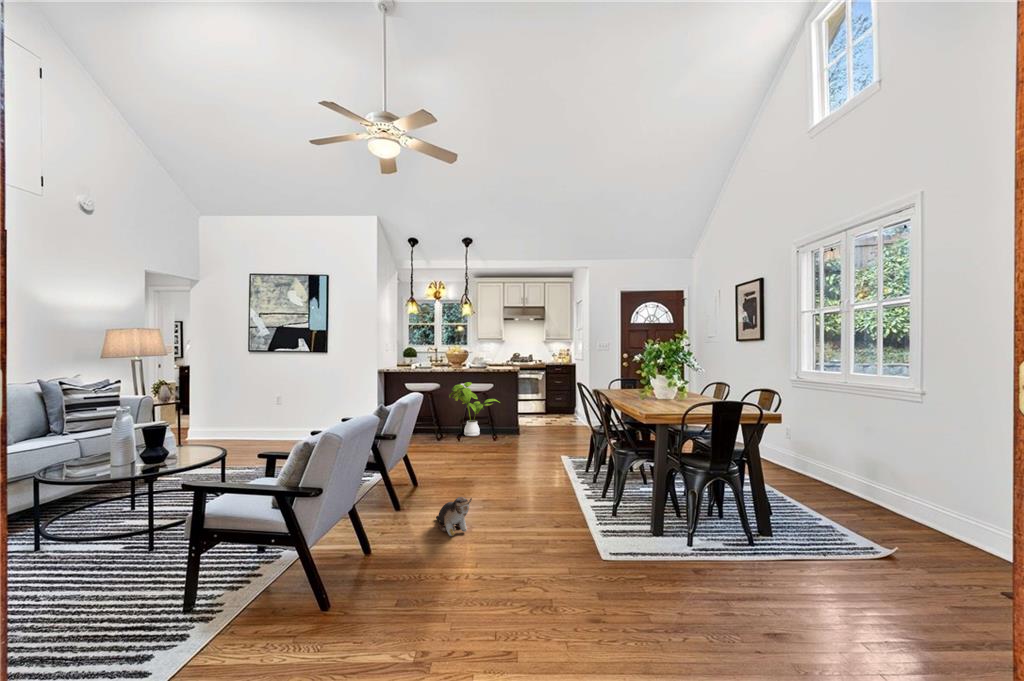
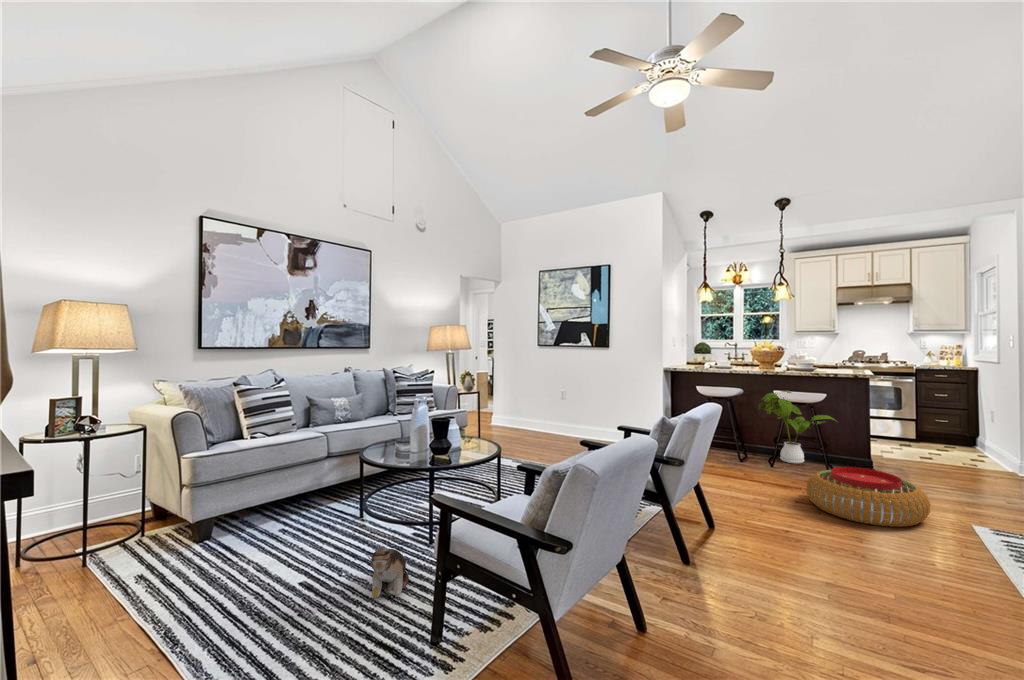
pouf: none [480,431,547,467] -> present [807,467,930,527]
plush toy: present [436,497,472,536] -> present [367,546,409,598]

